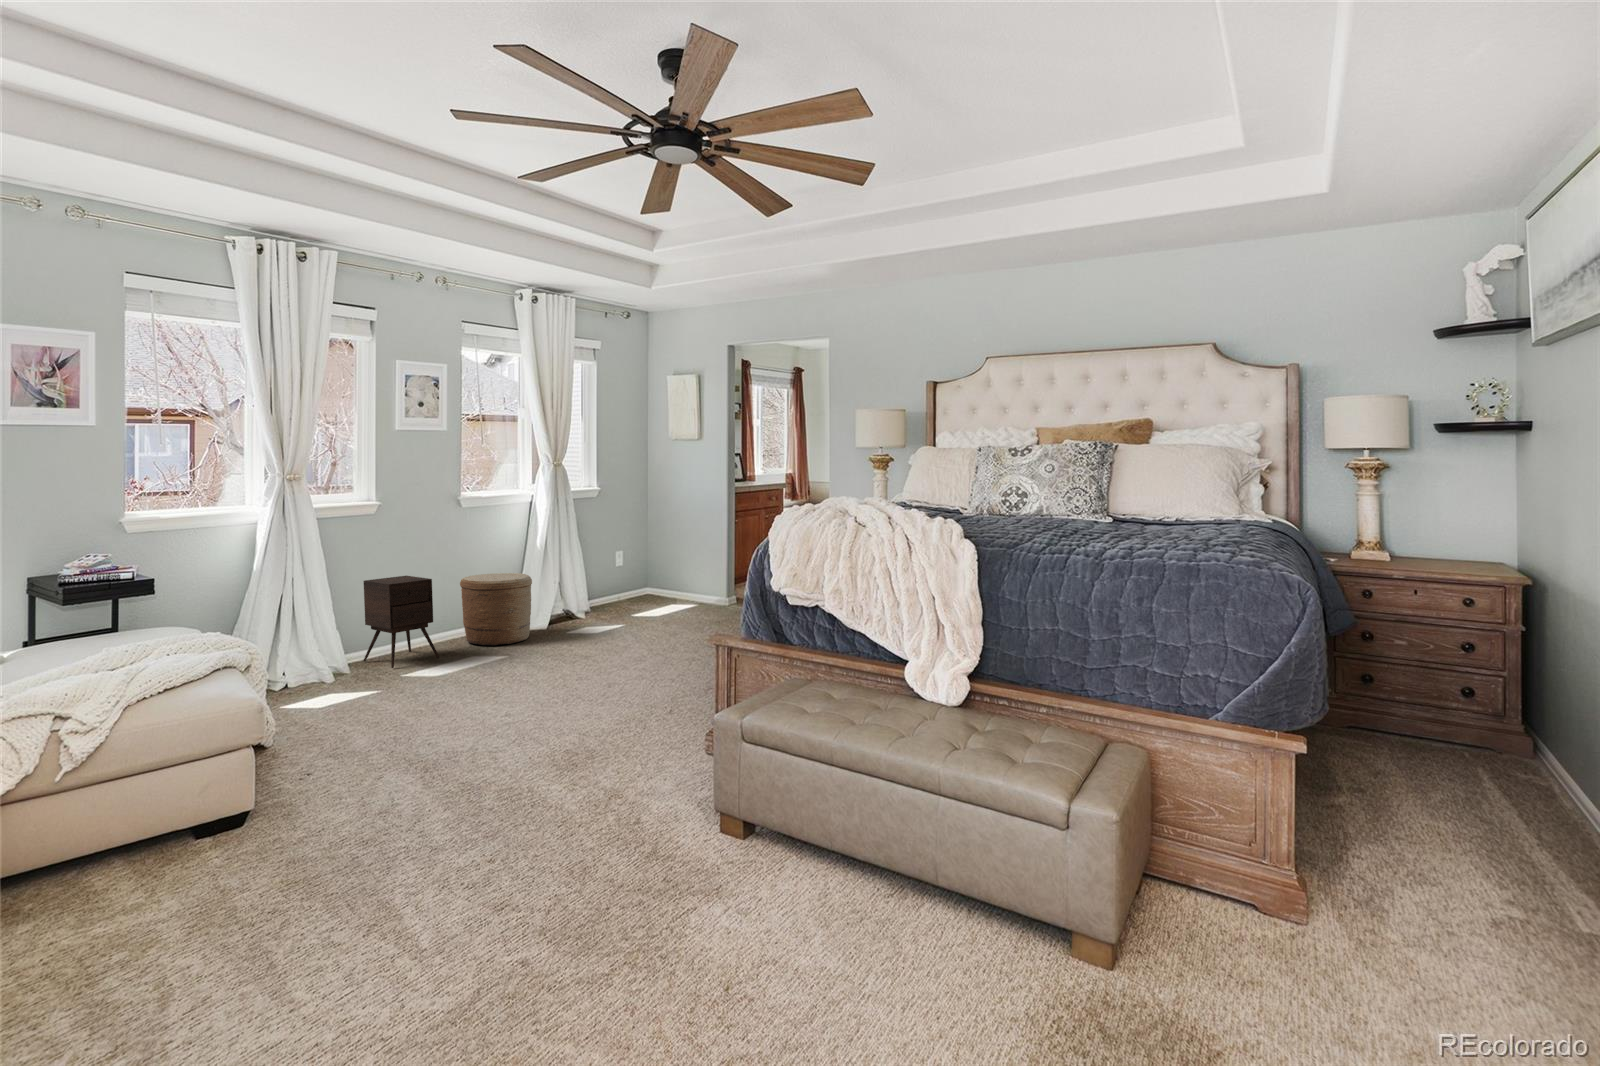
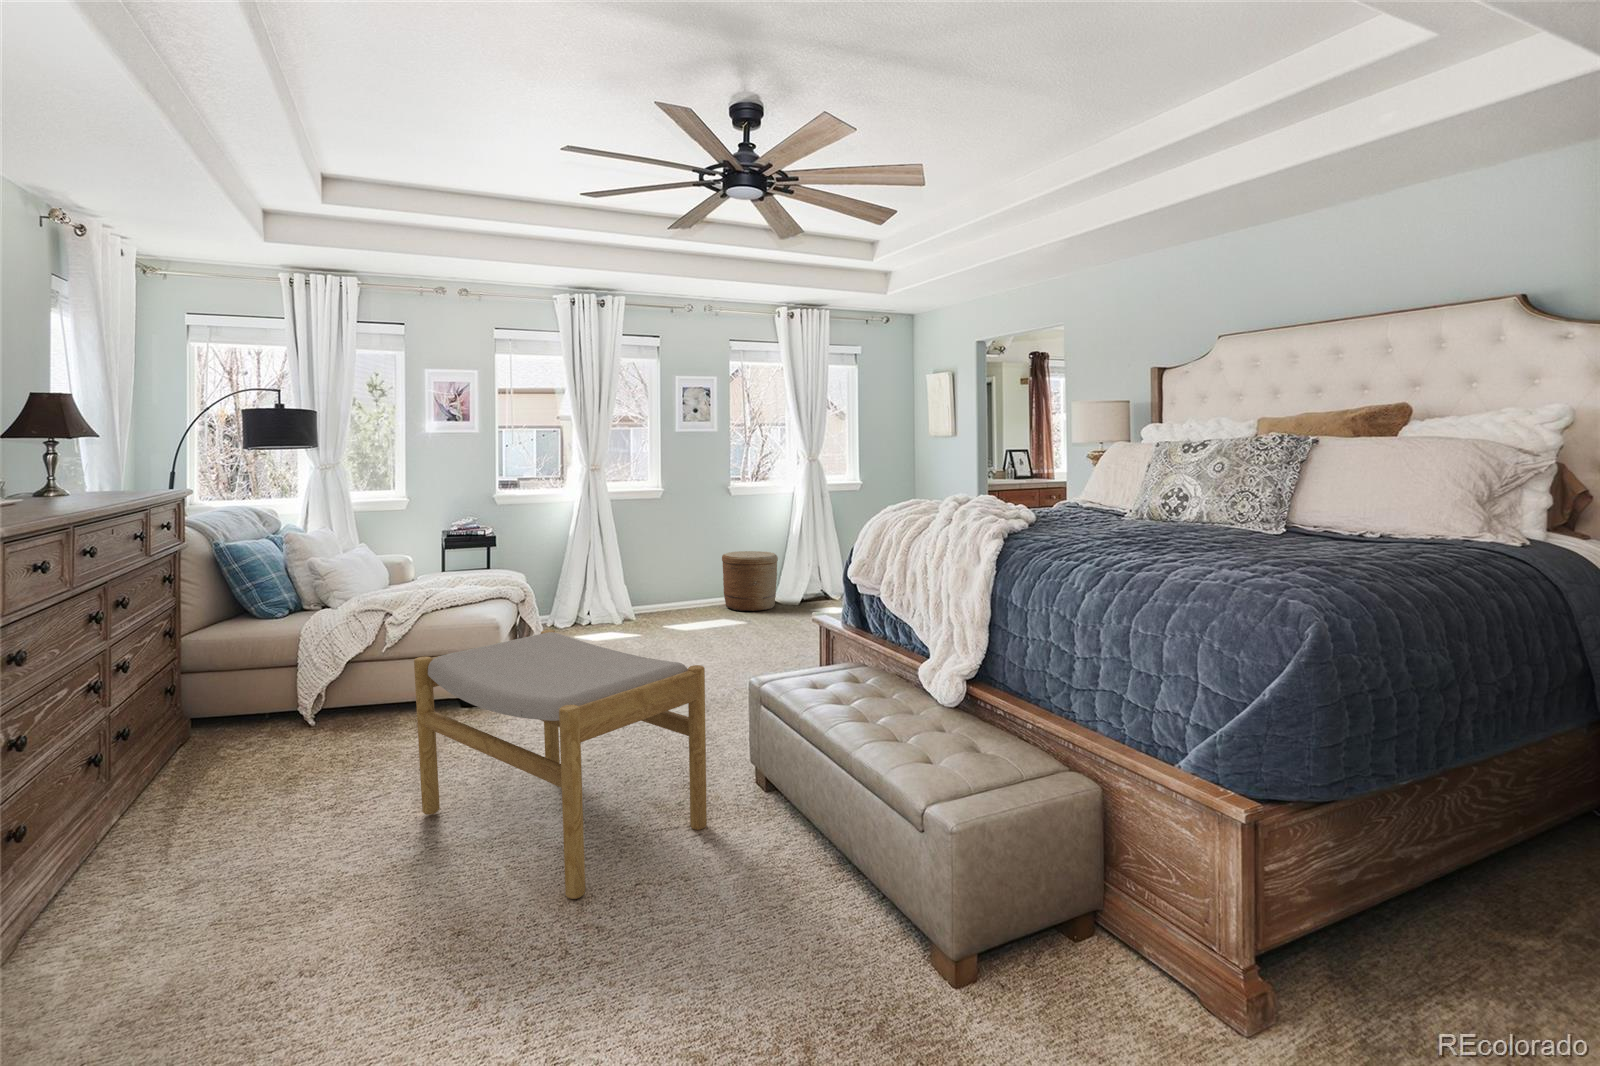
side table: present [363,576,439,668] -> none [646,548,697,620]
footstool: none [288,686,717,1019] -> present [414,630,707,899]

